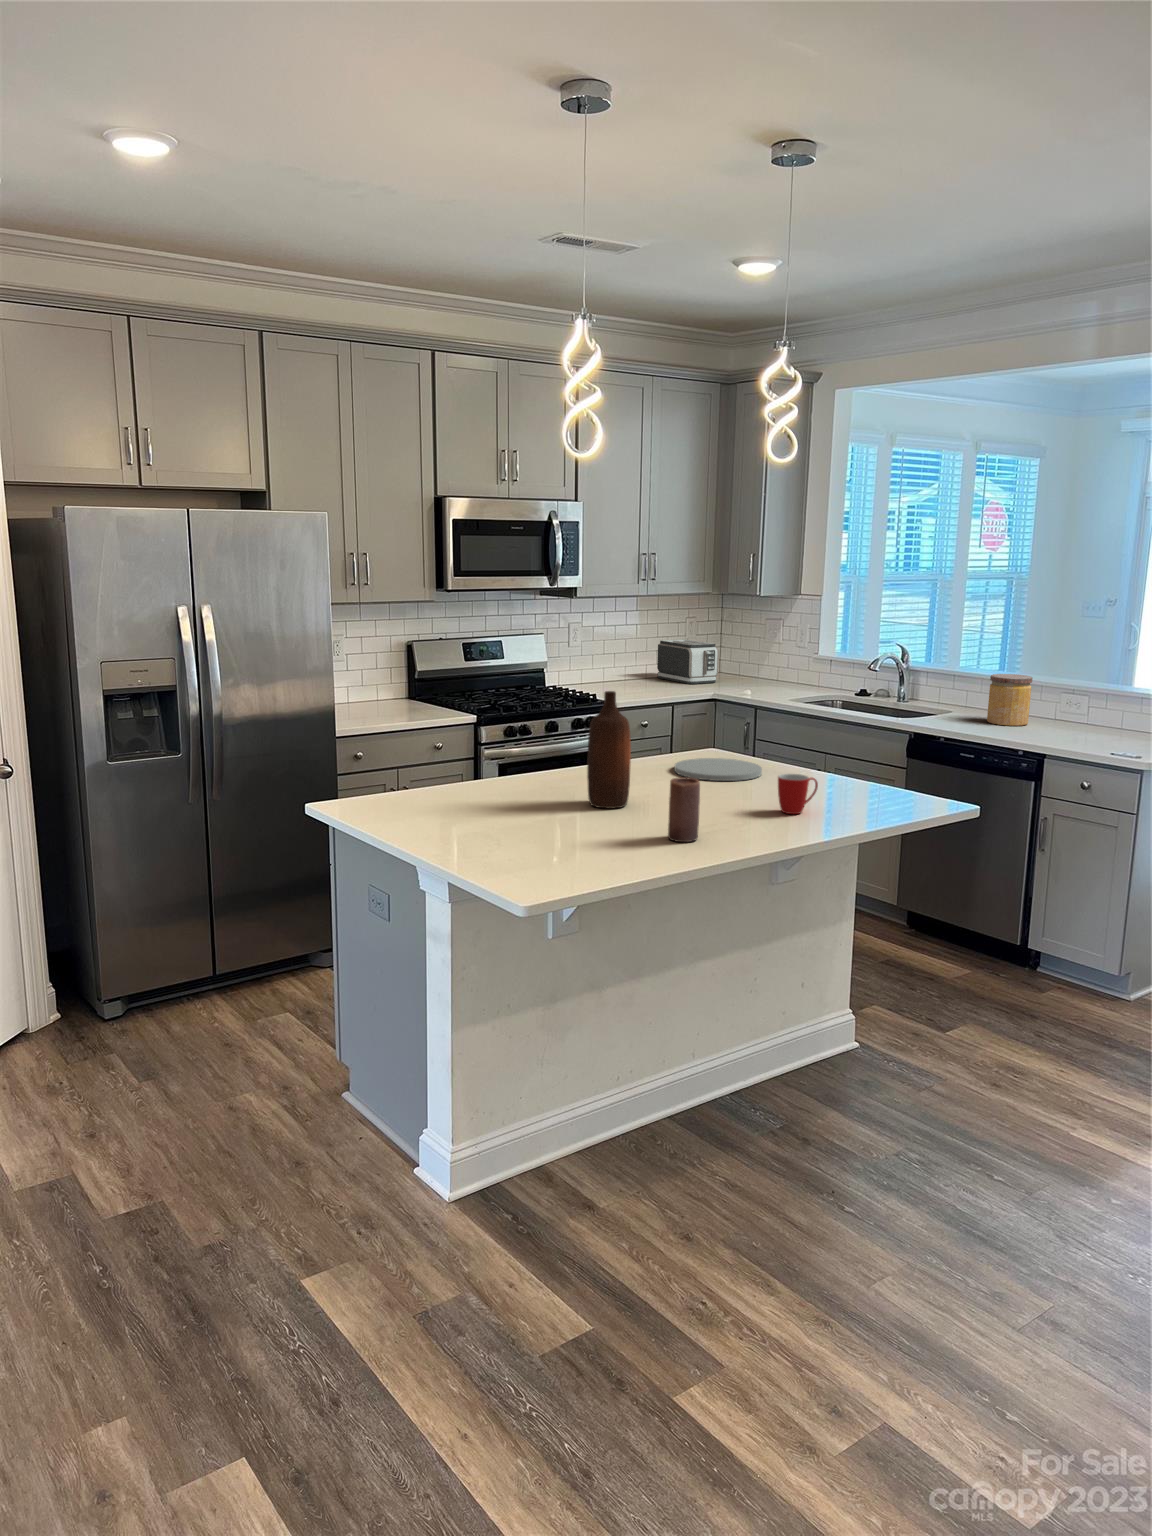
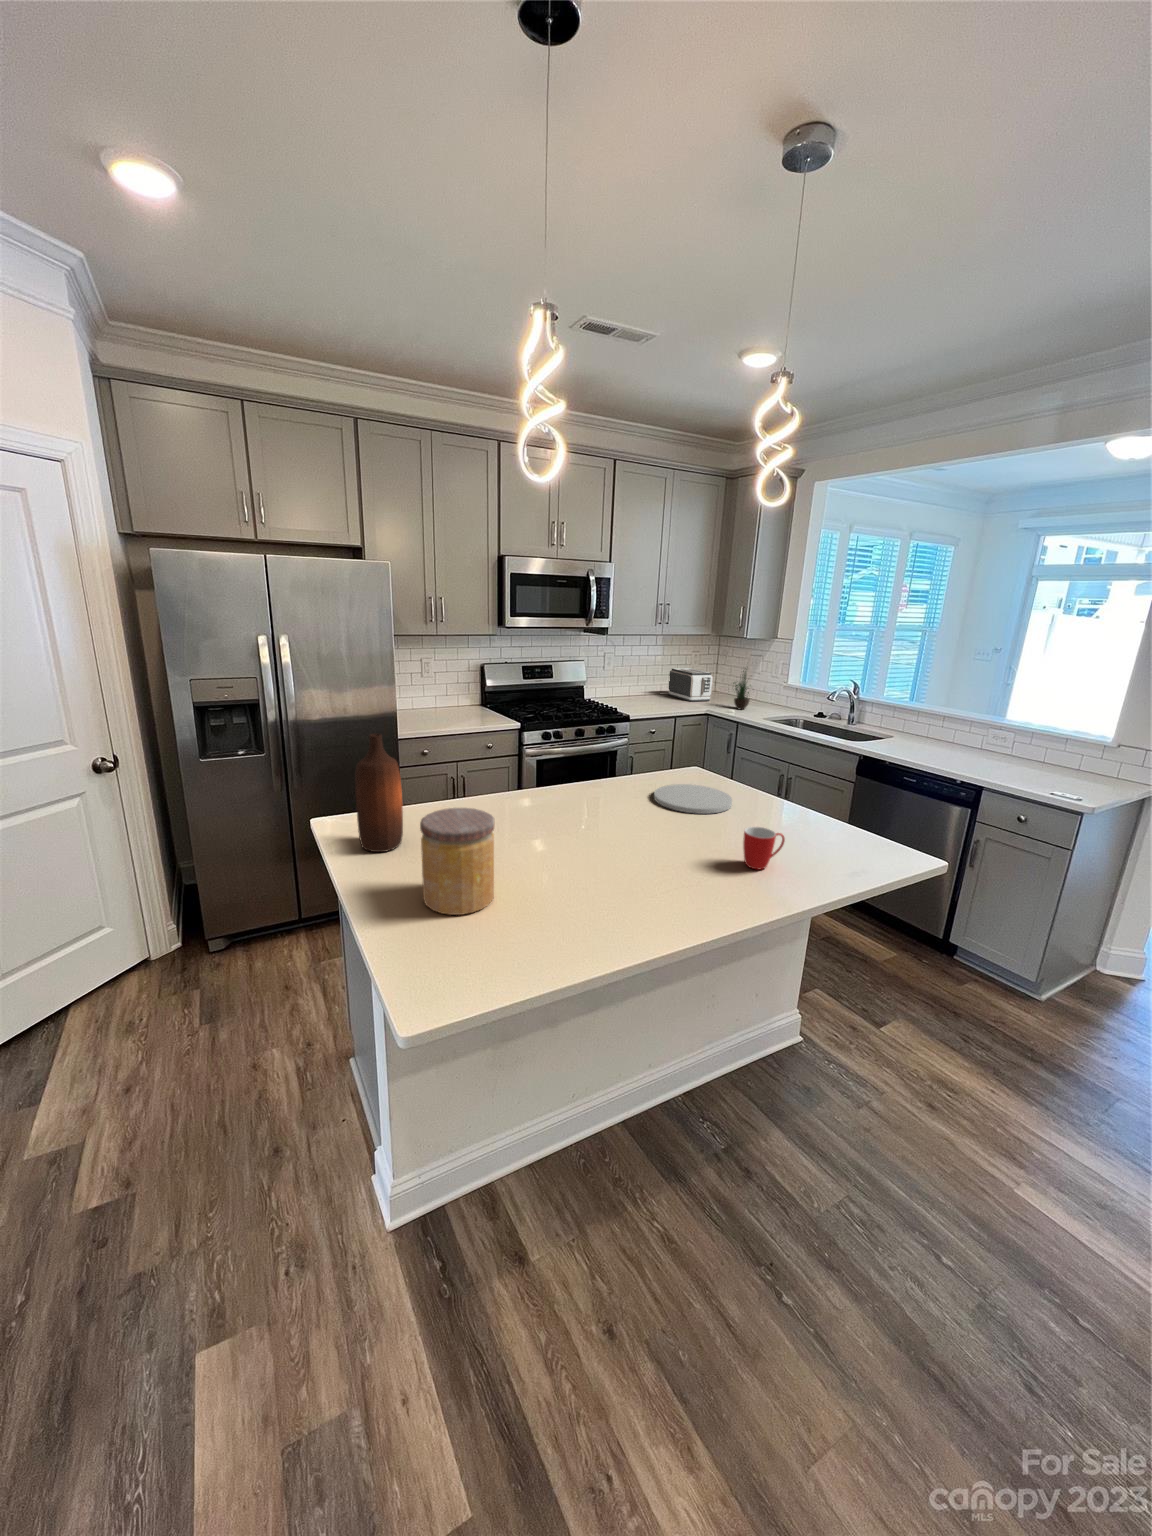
potted plant: none [740,621,777,691] -> present [733,671,749,710]
jar: present [987,674,1033,726] -> present [420,808,494,915]
bottle: present [587,691,631,808] -> present [355,734,403,852]
candle: present [668,777,700,842] -> none [619,842,655,914]

